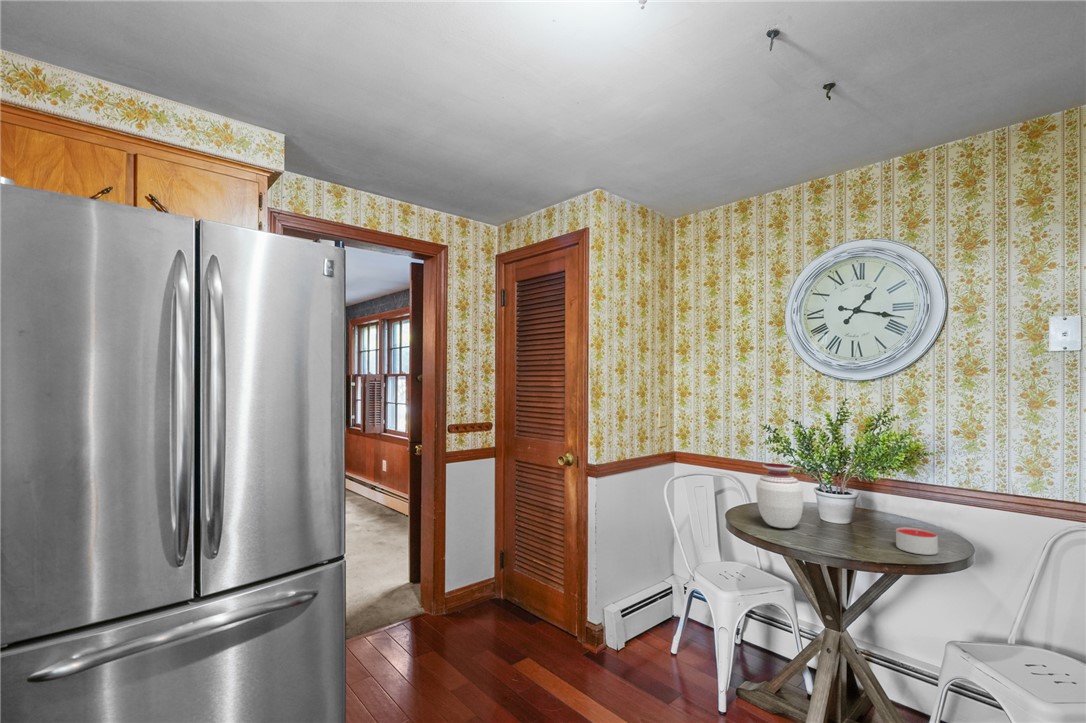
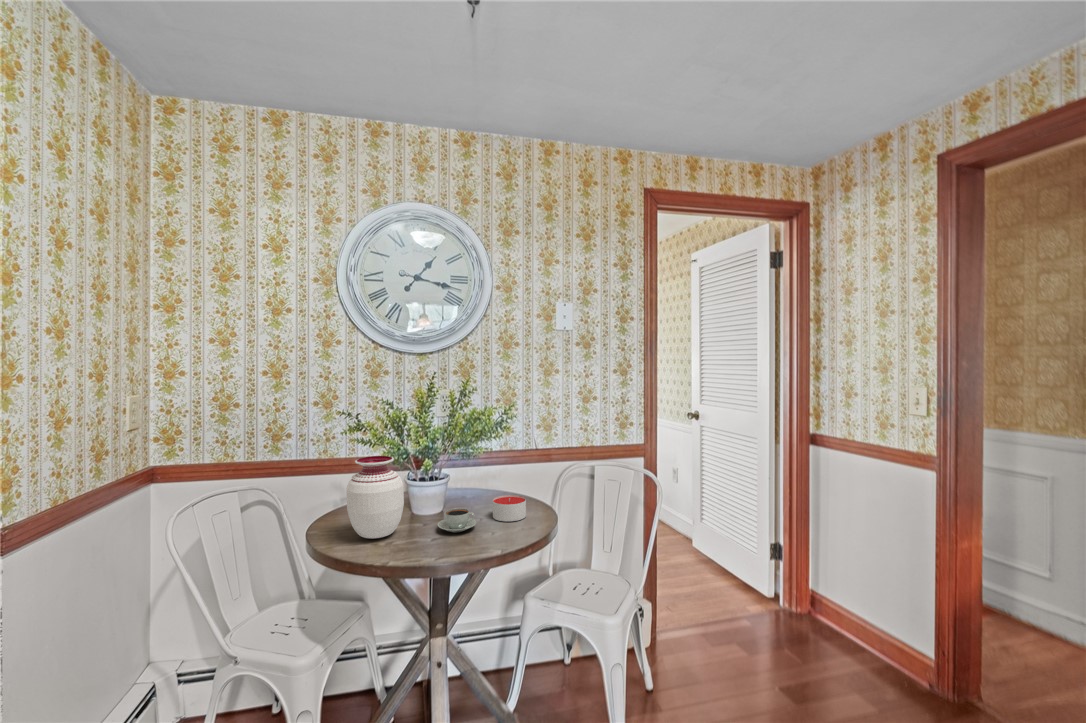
coffee cup: none [829,523,869,544] -> present [437,508,476,532]

